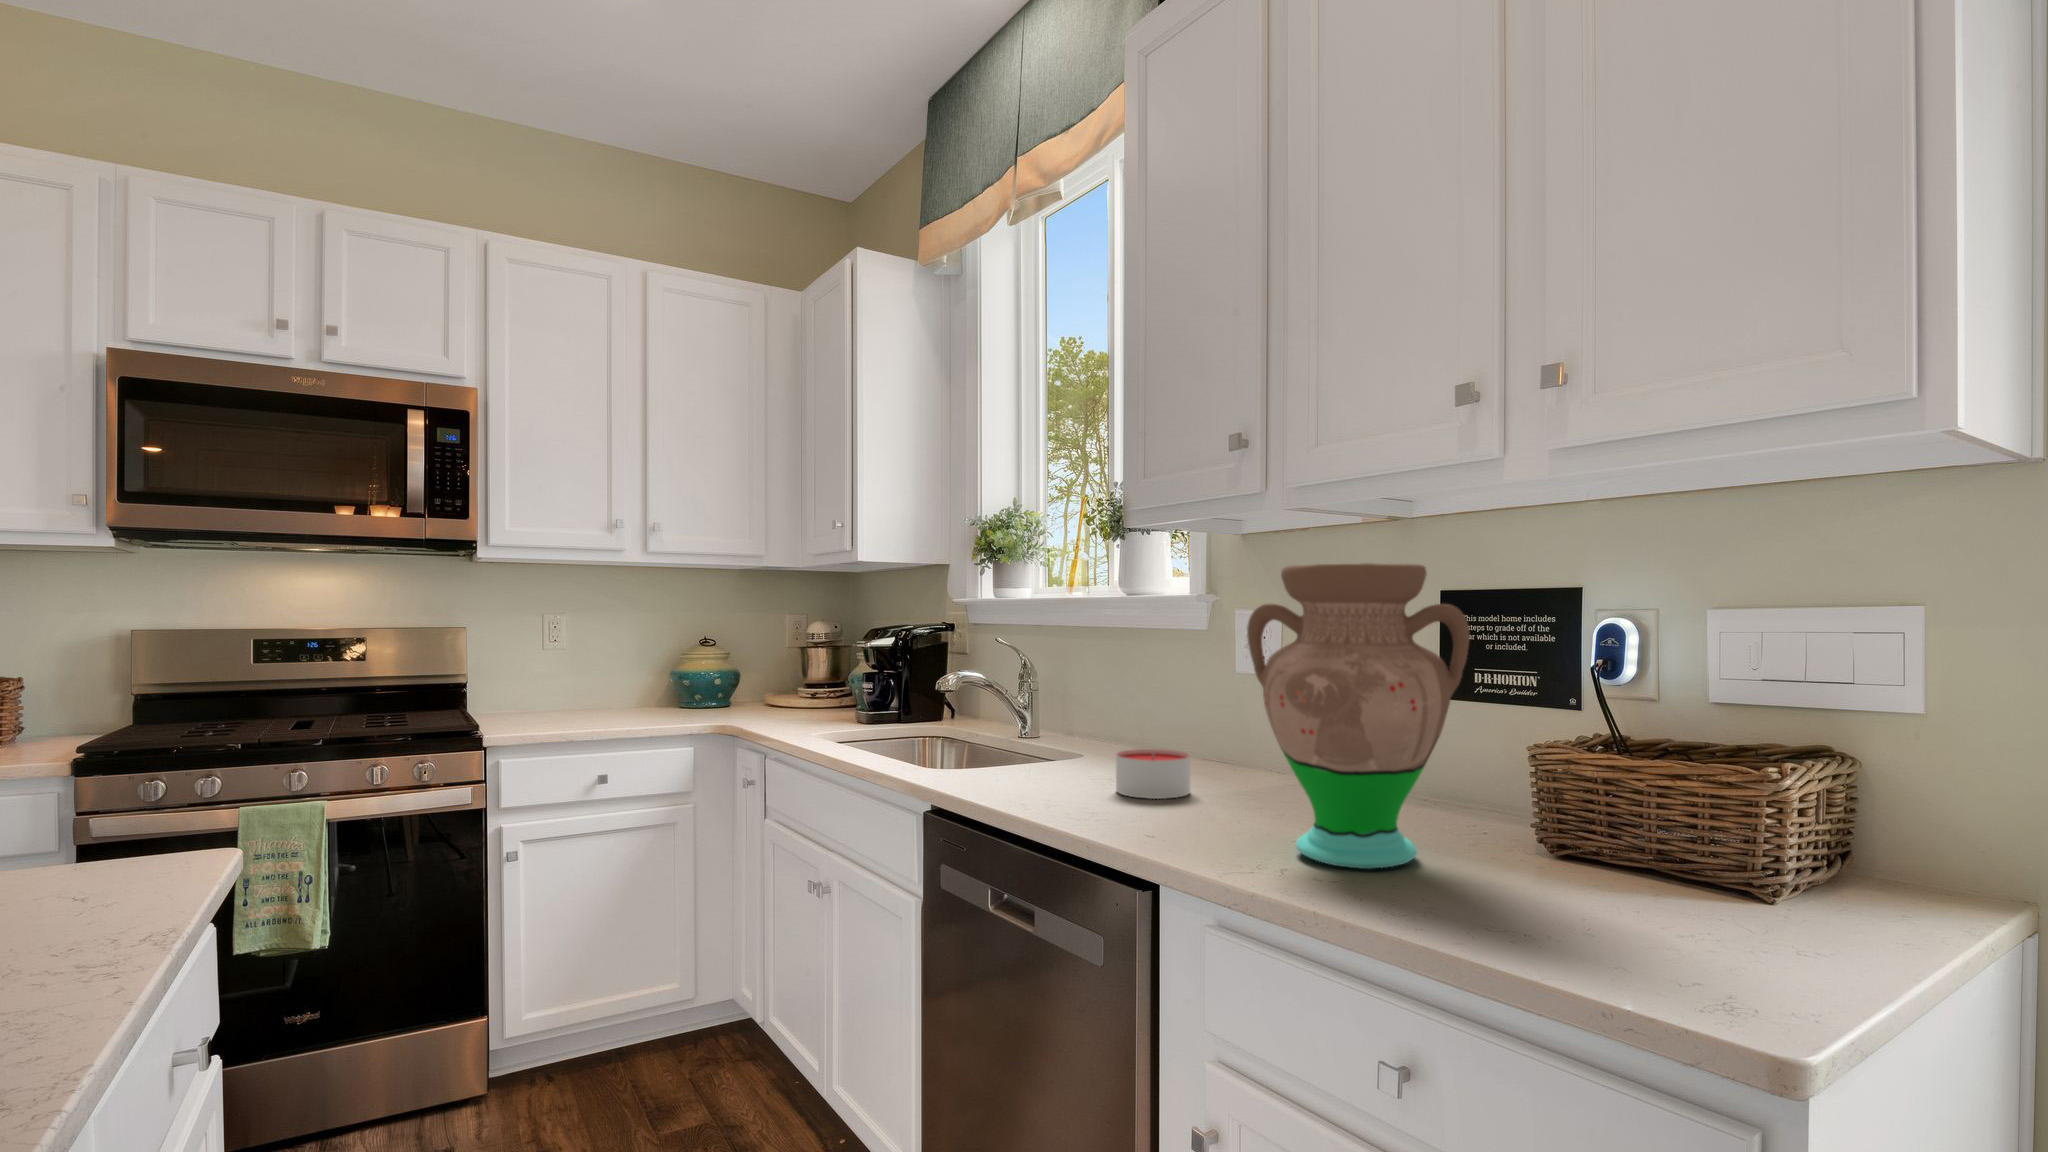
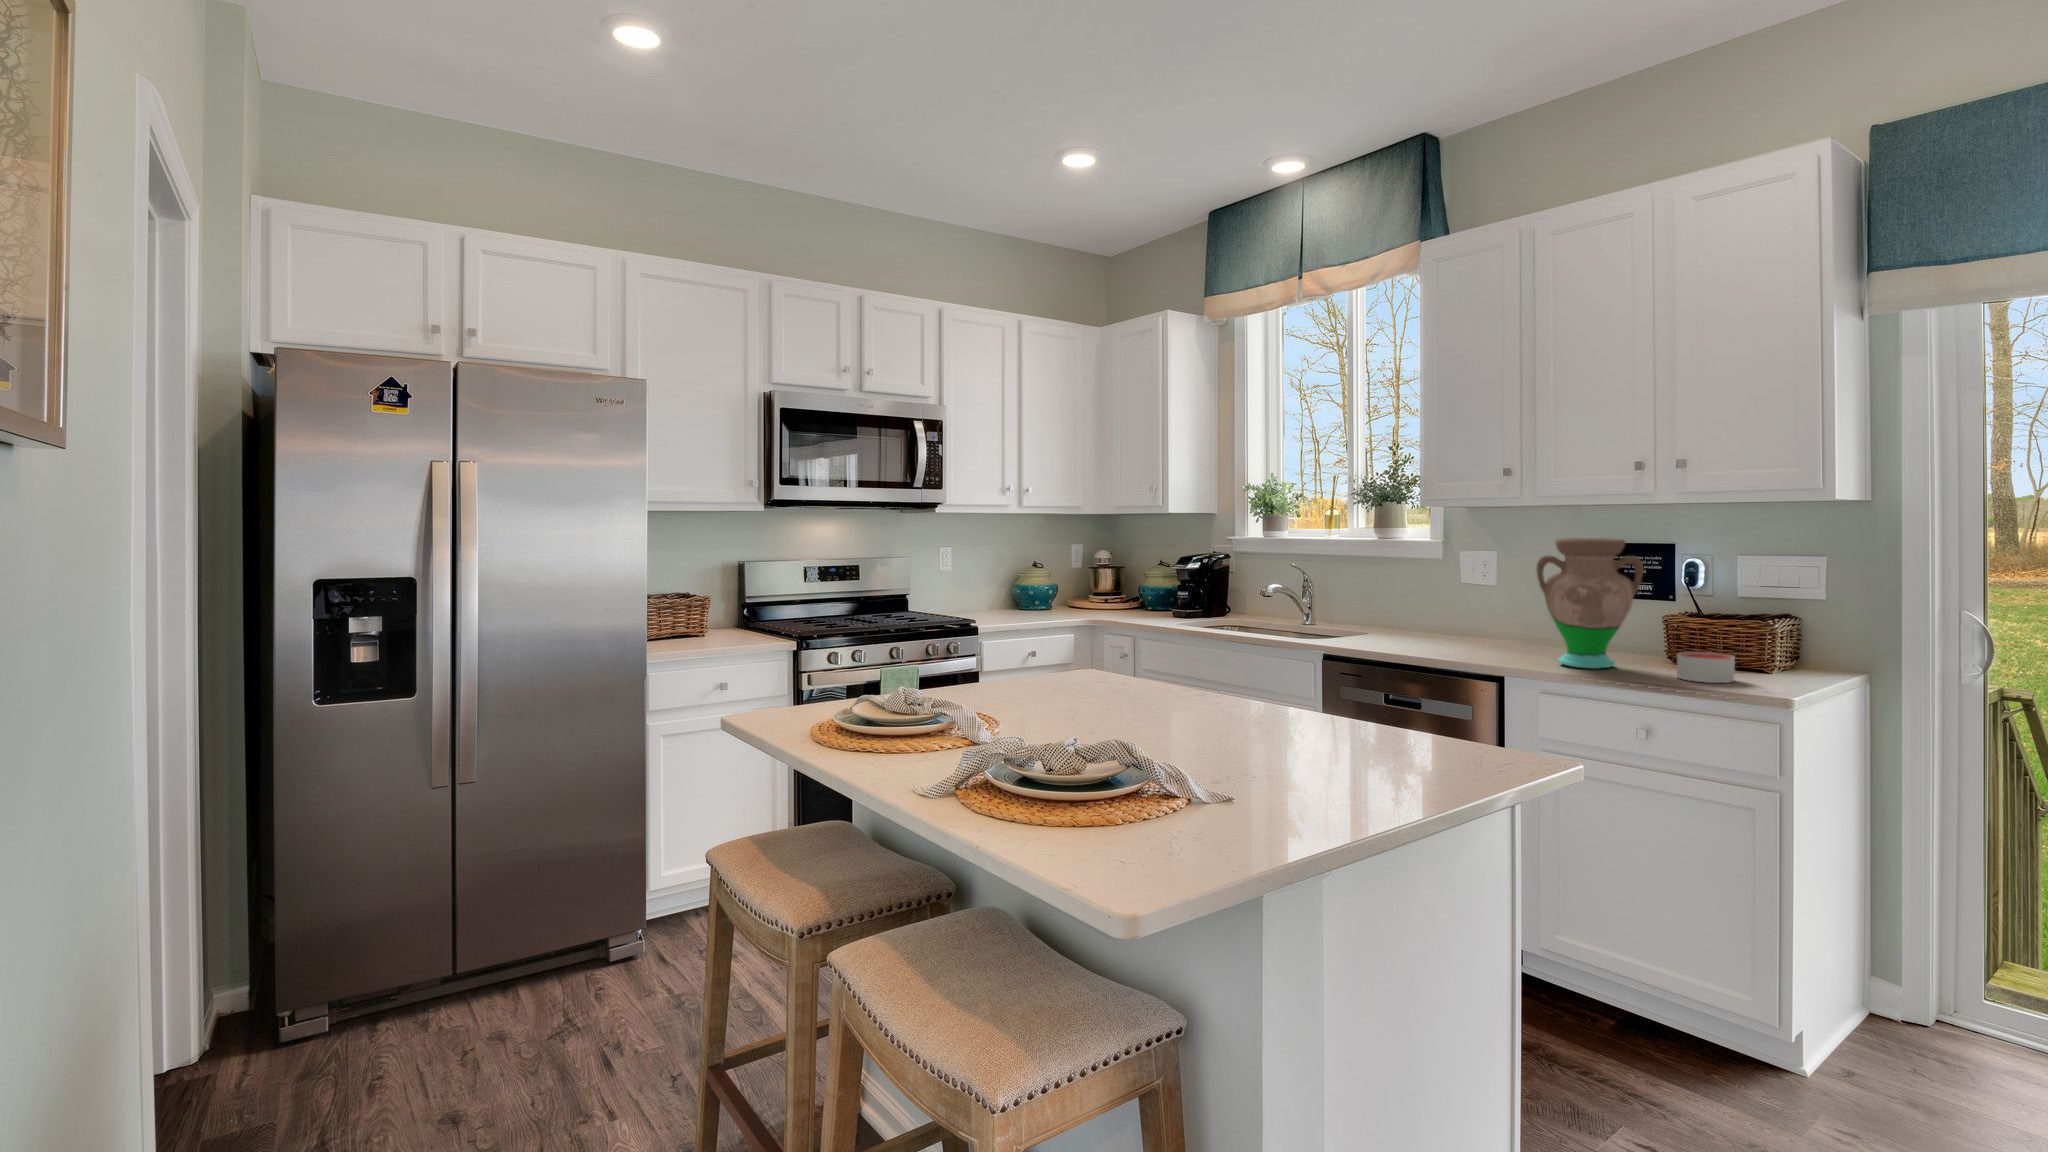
candle: present [1116,749,1190,799] -> present [1677,652,1735,683]

